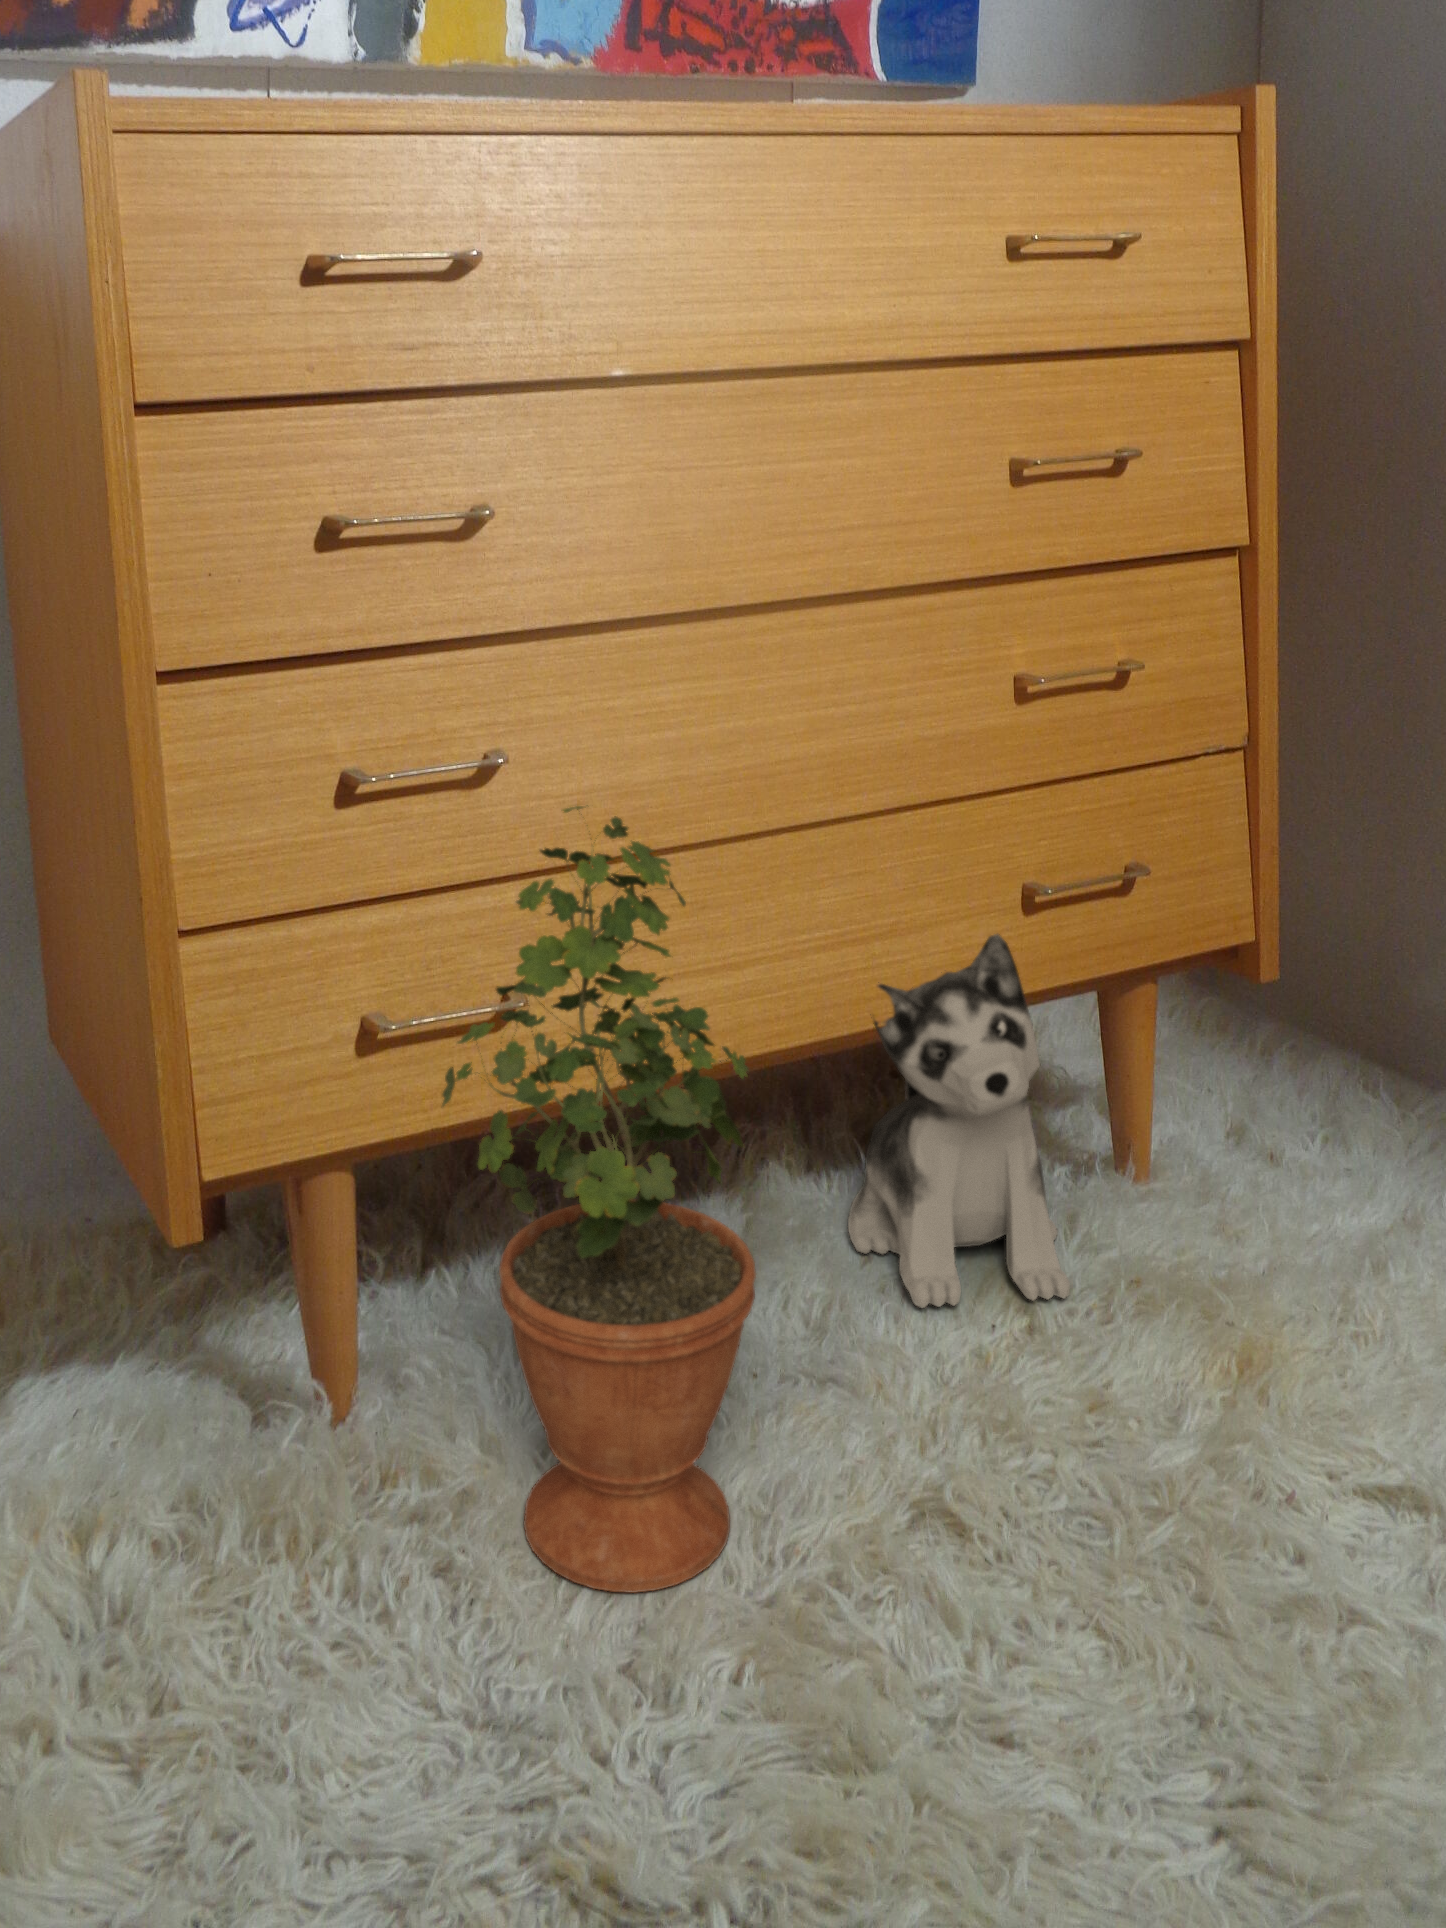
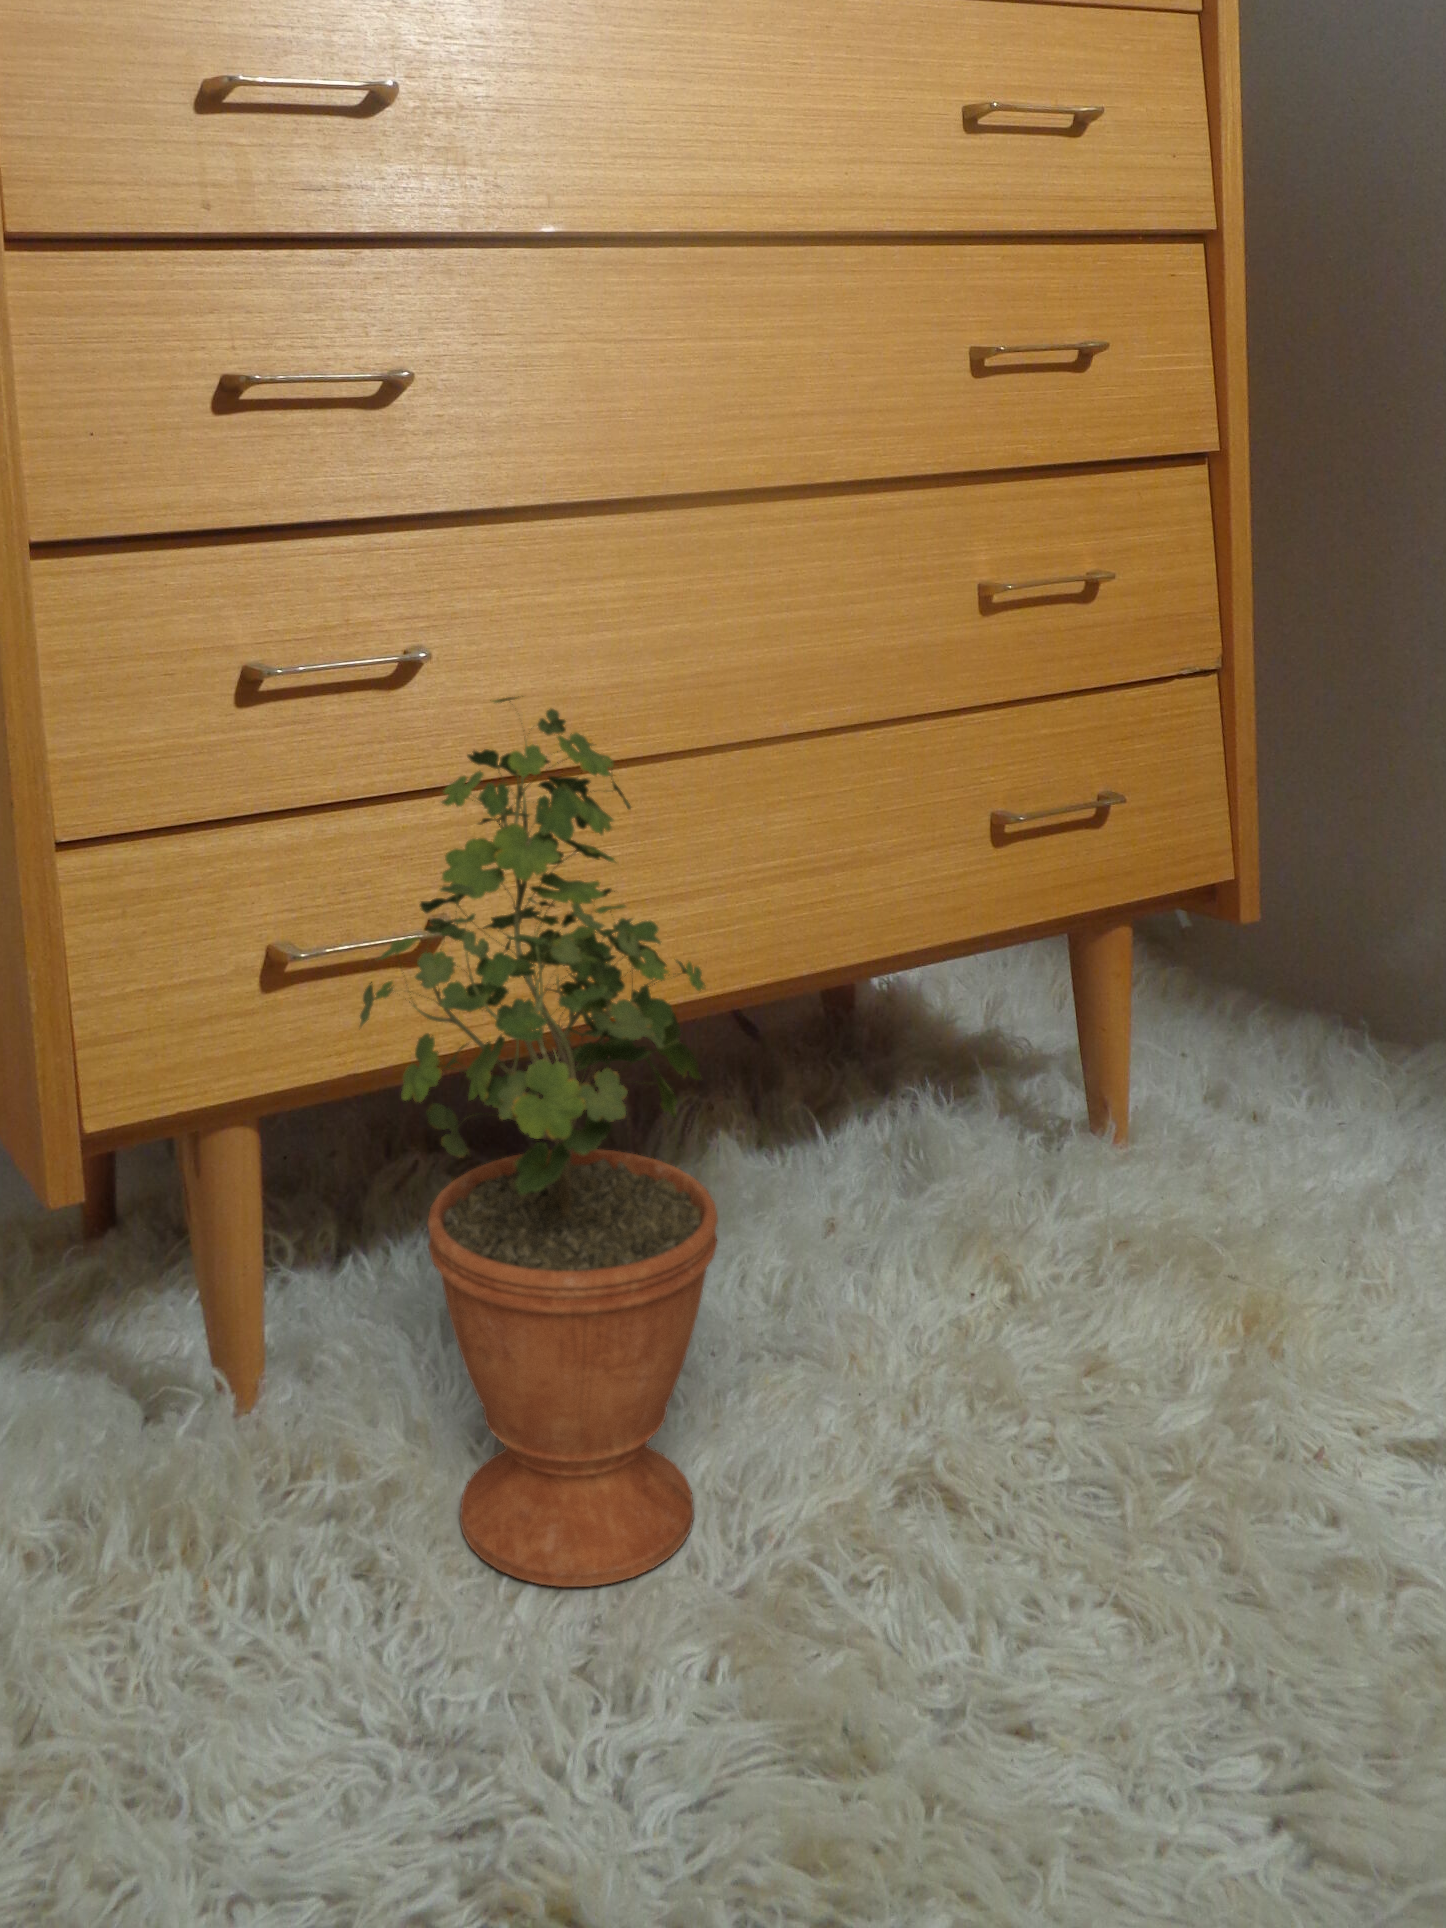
plush toy: present [848,934,1070,1308] -> none [813,867,1058,1282]

